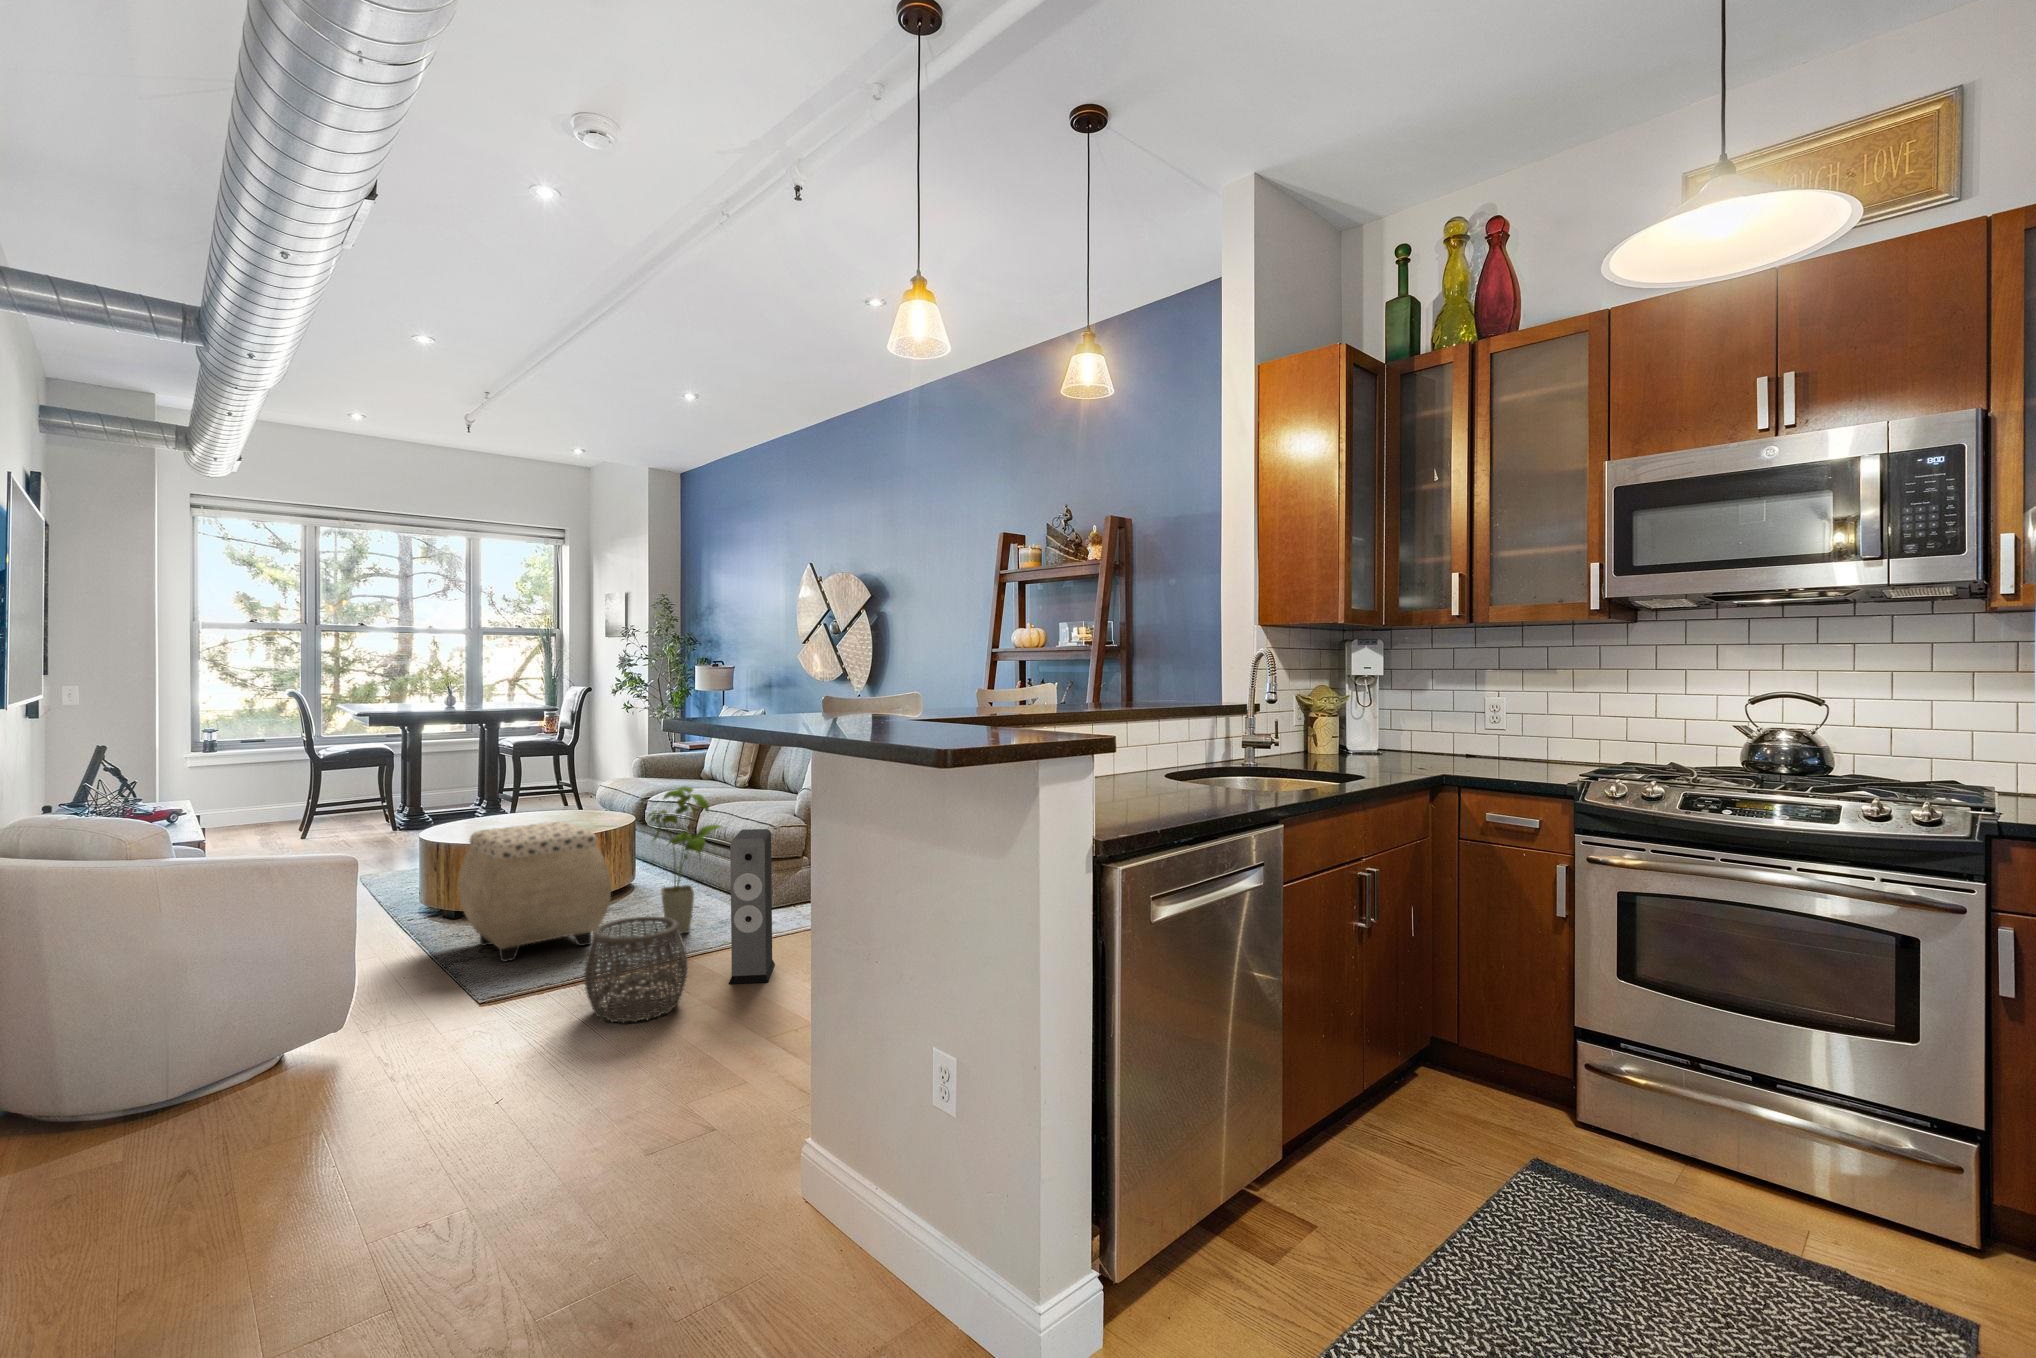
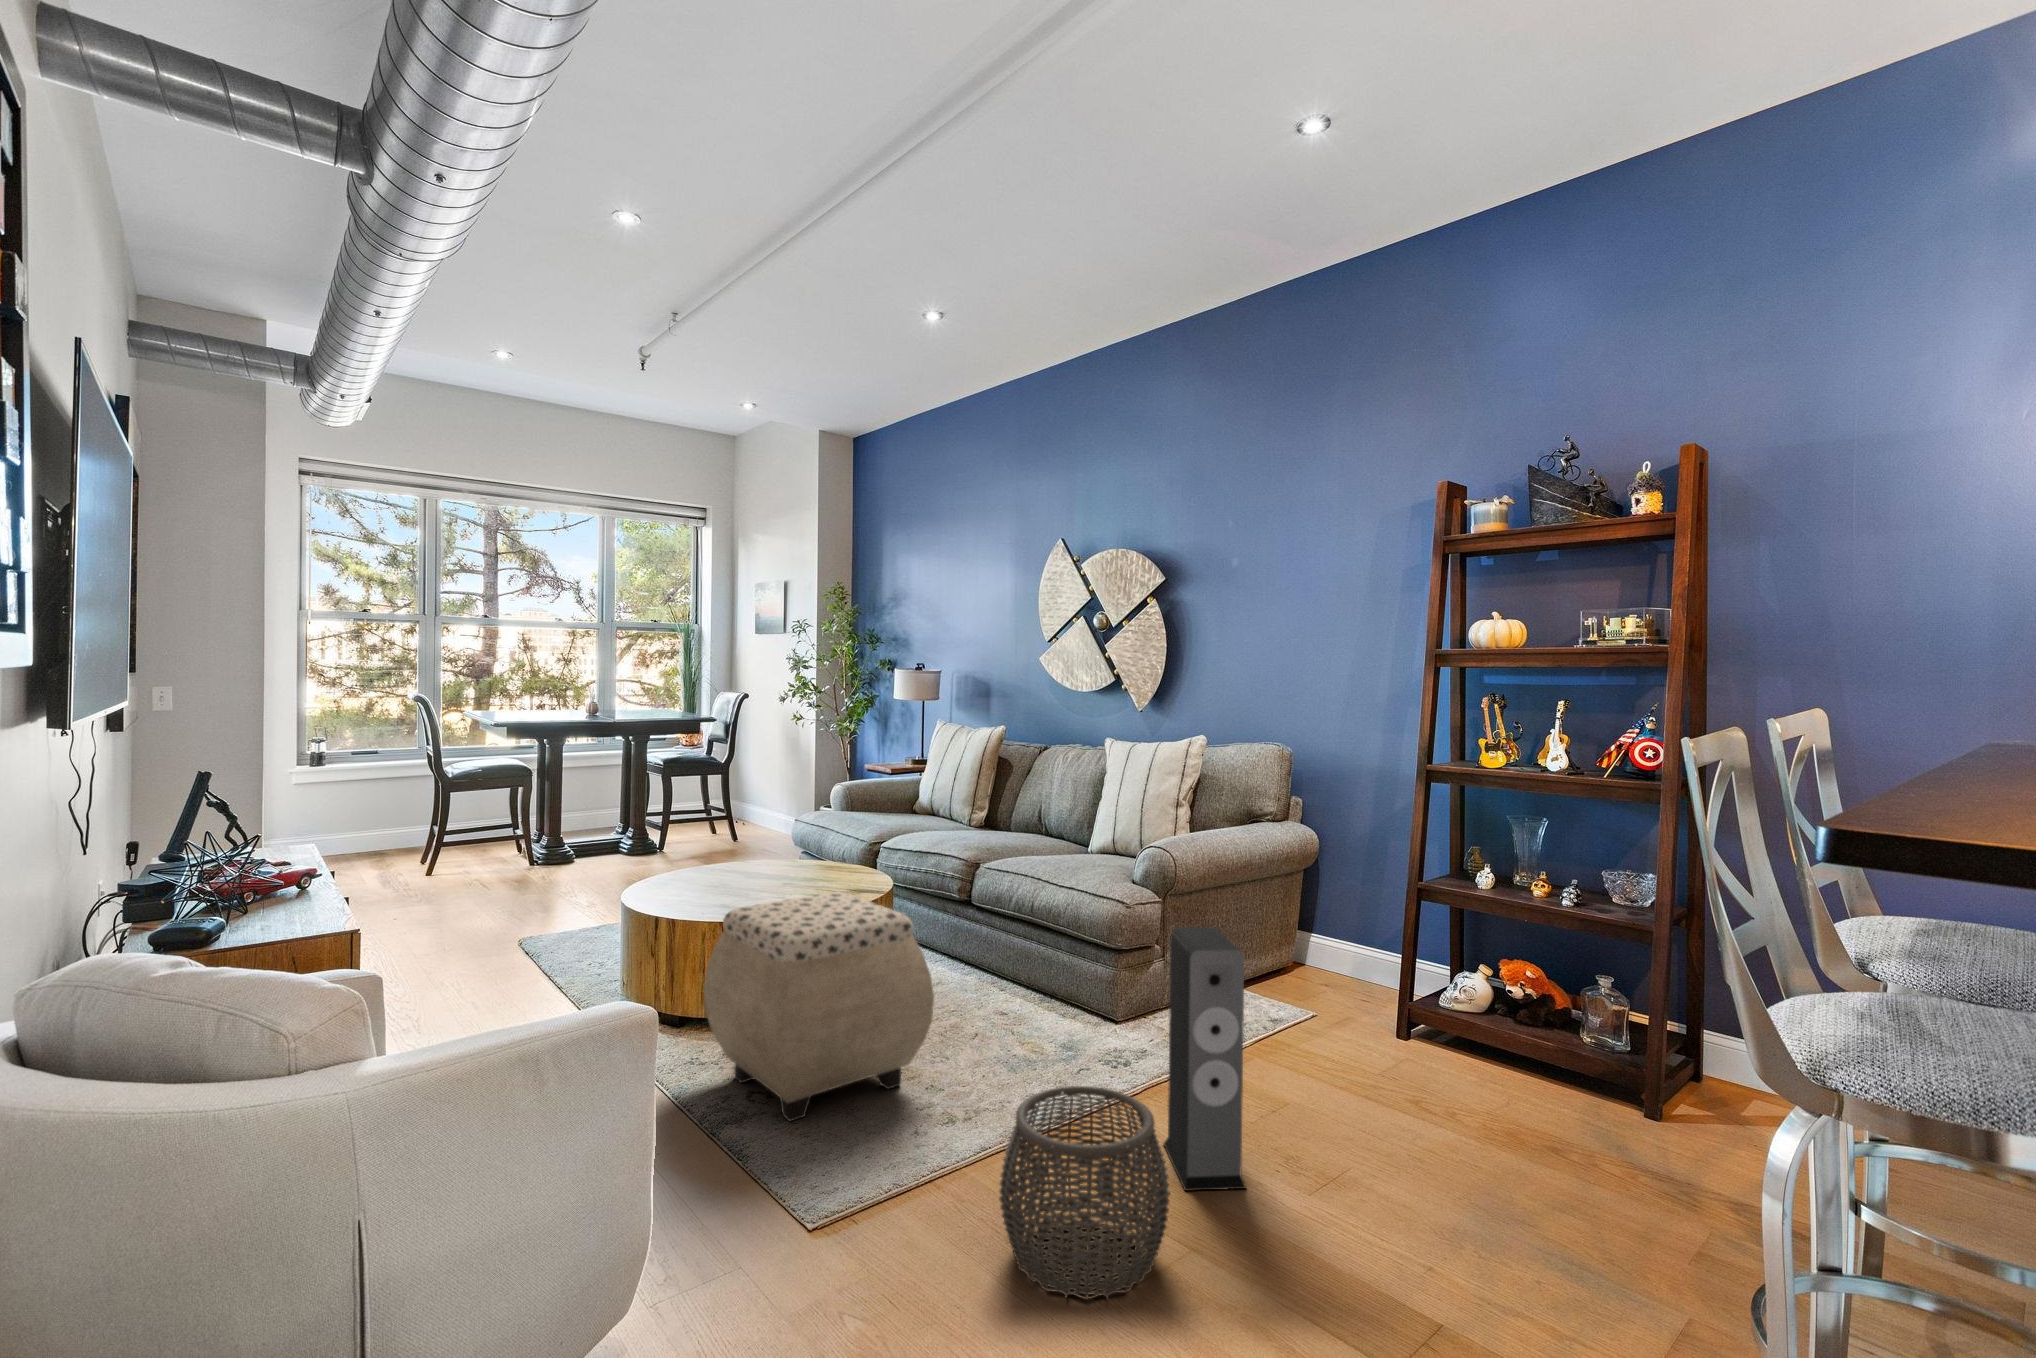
house plant: present [648,786,721,933] -> none [965,845,1073,1068]

